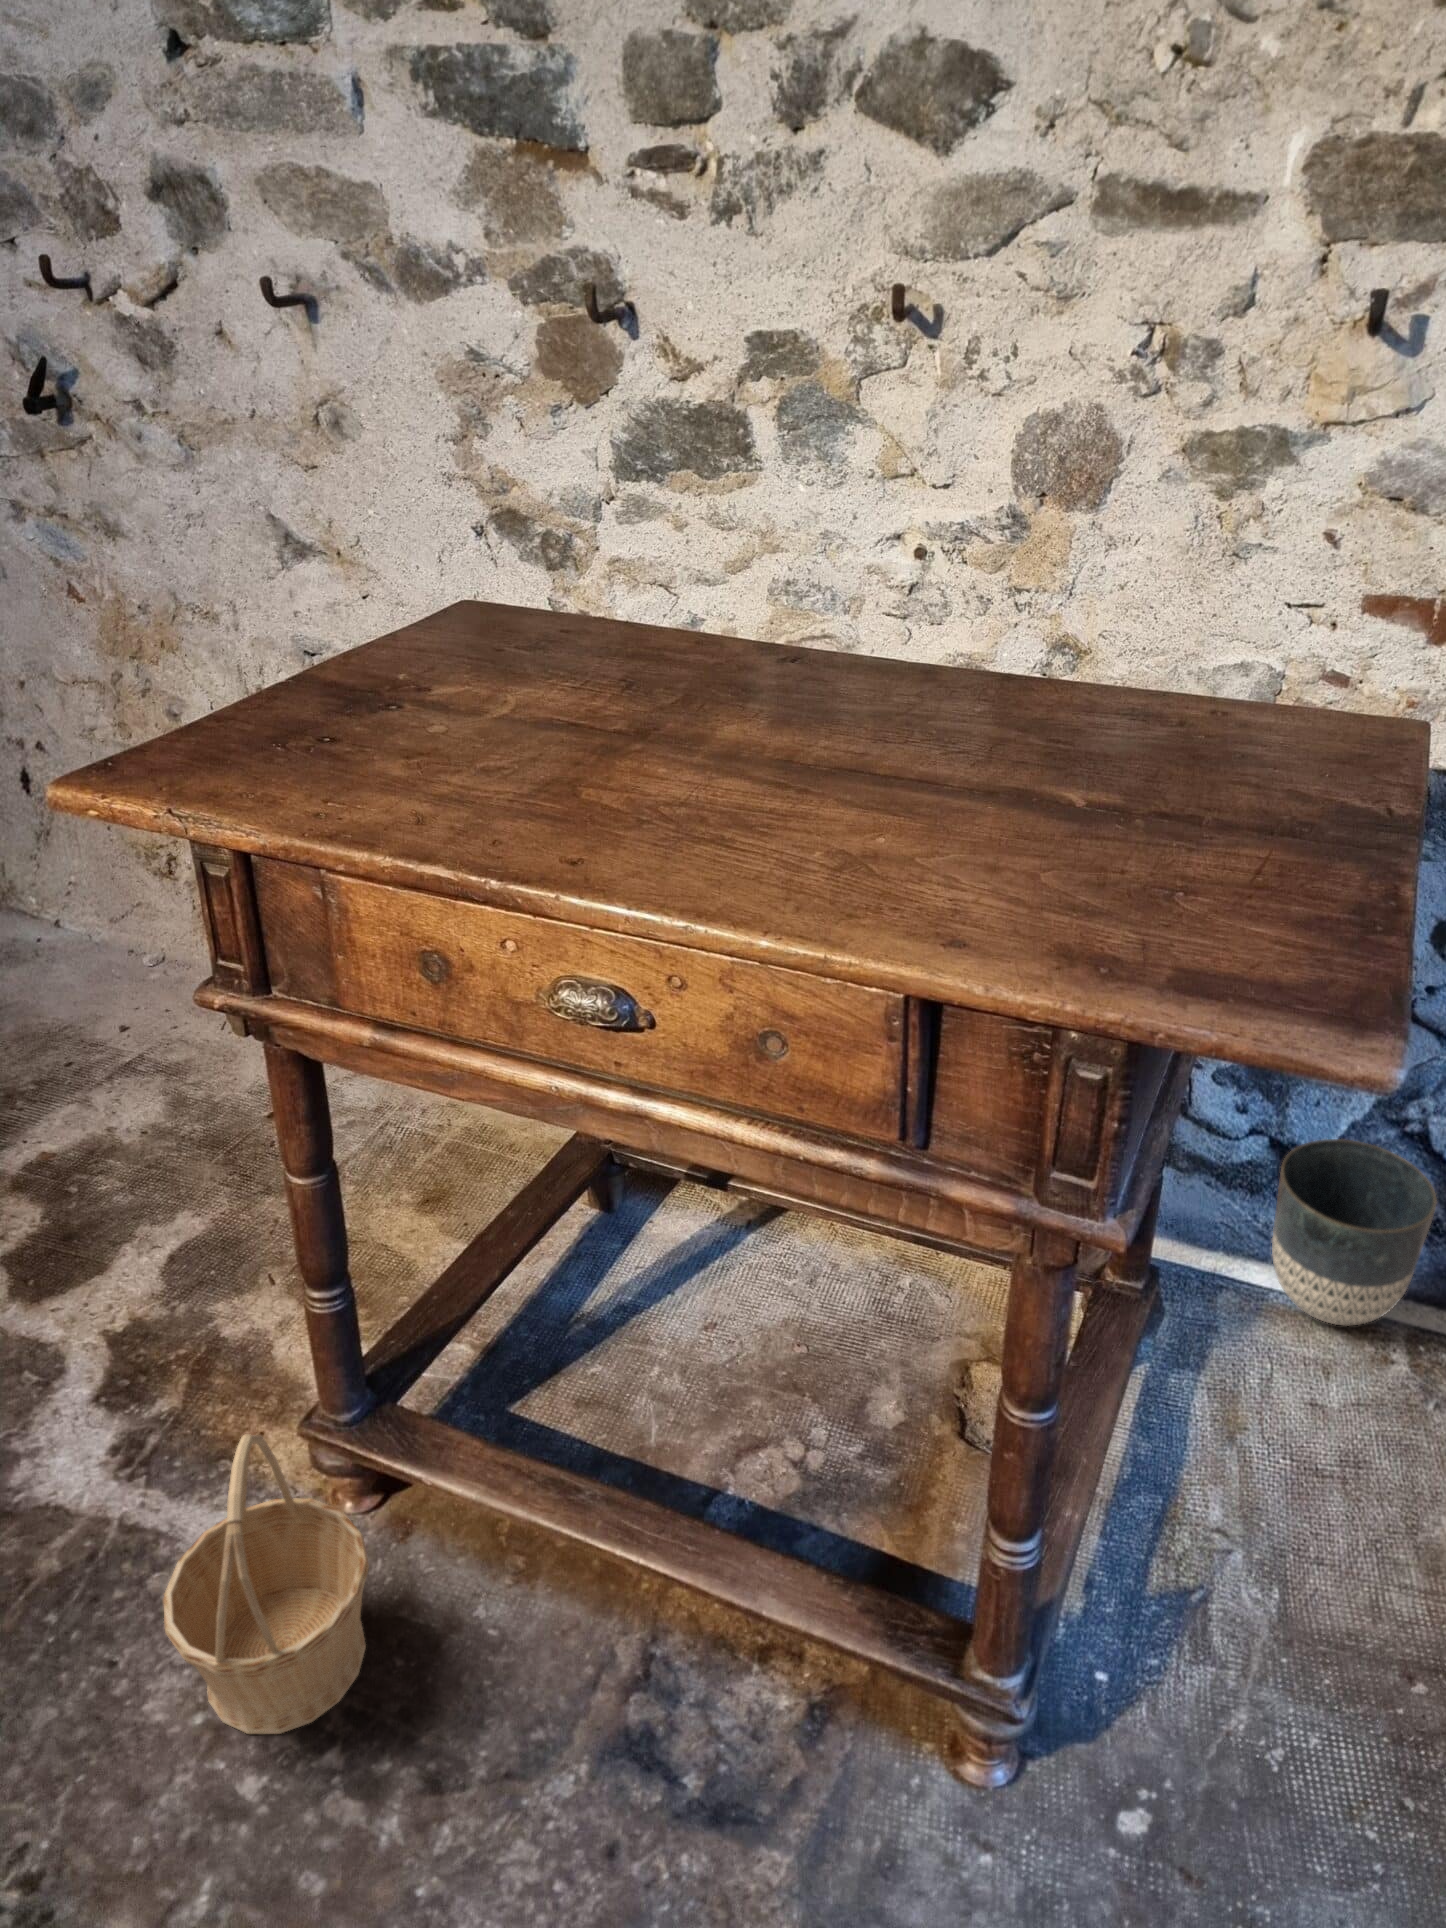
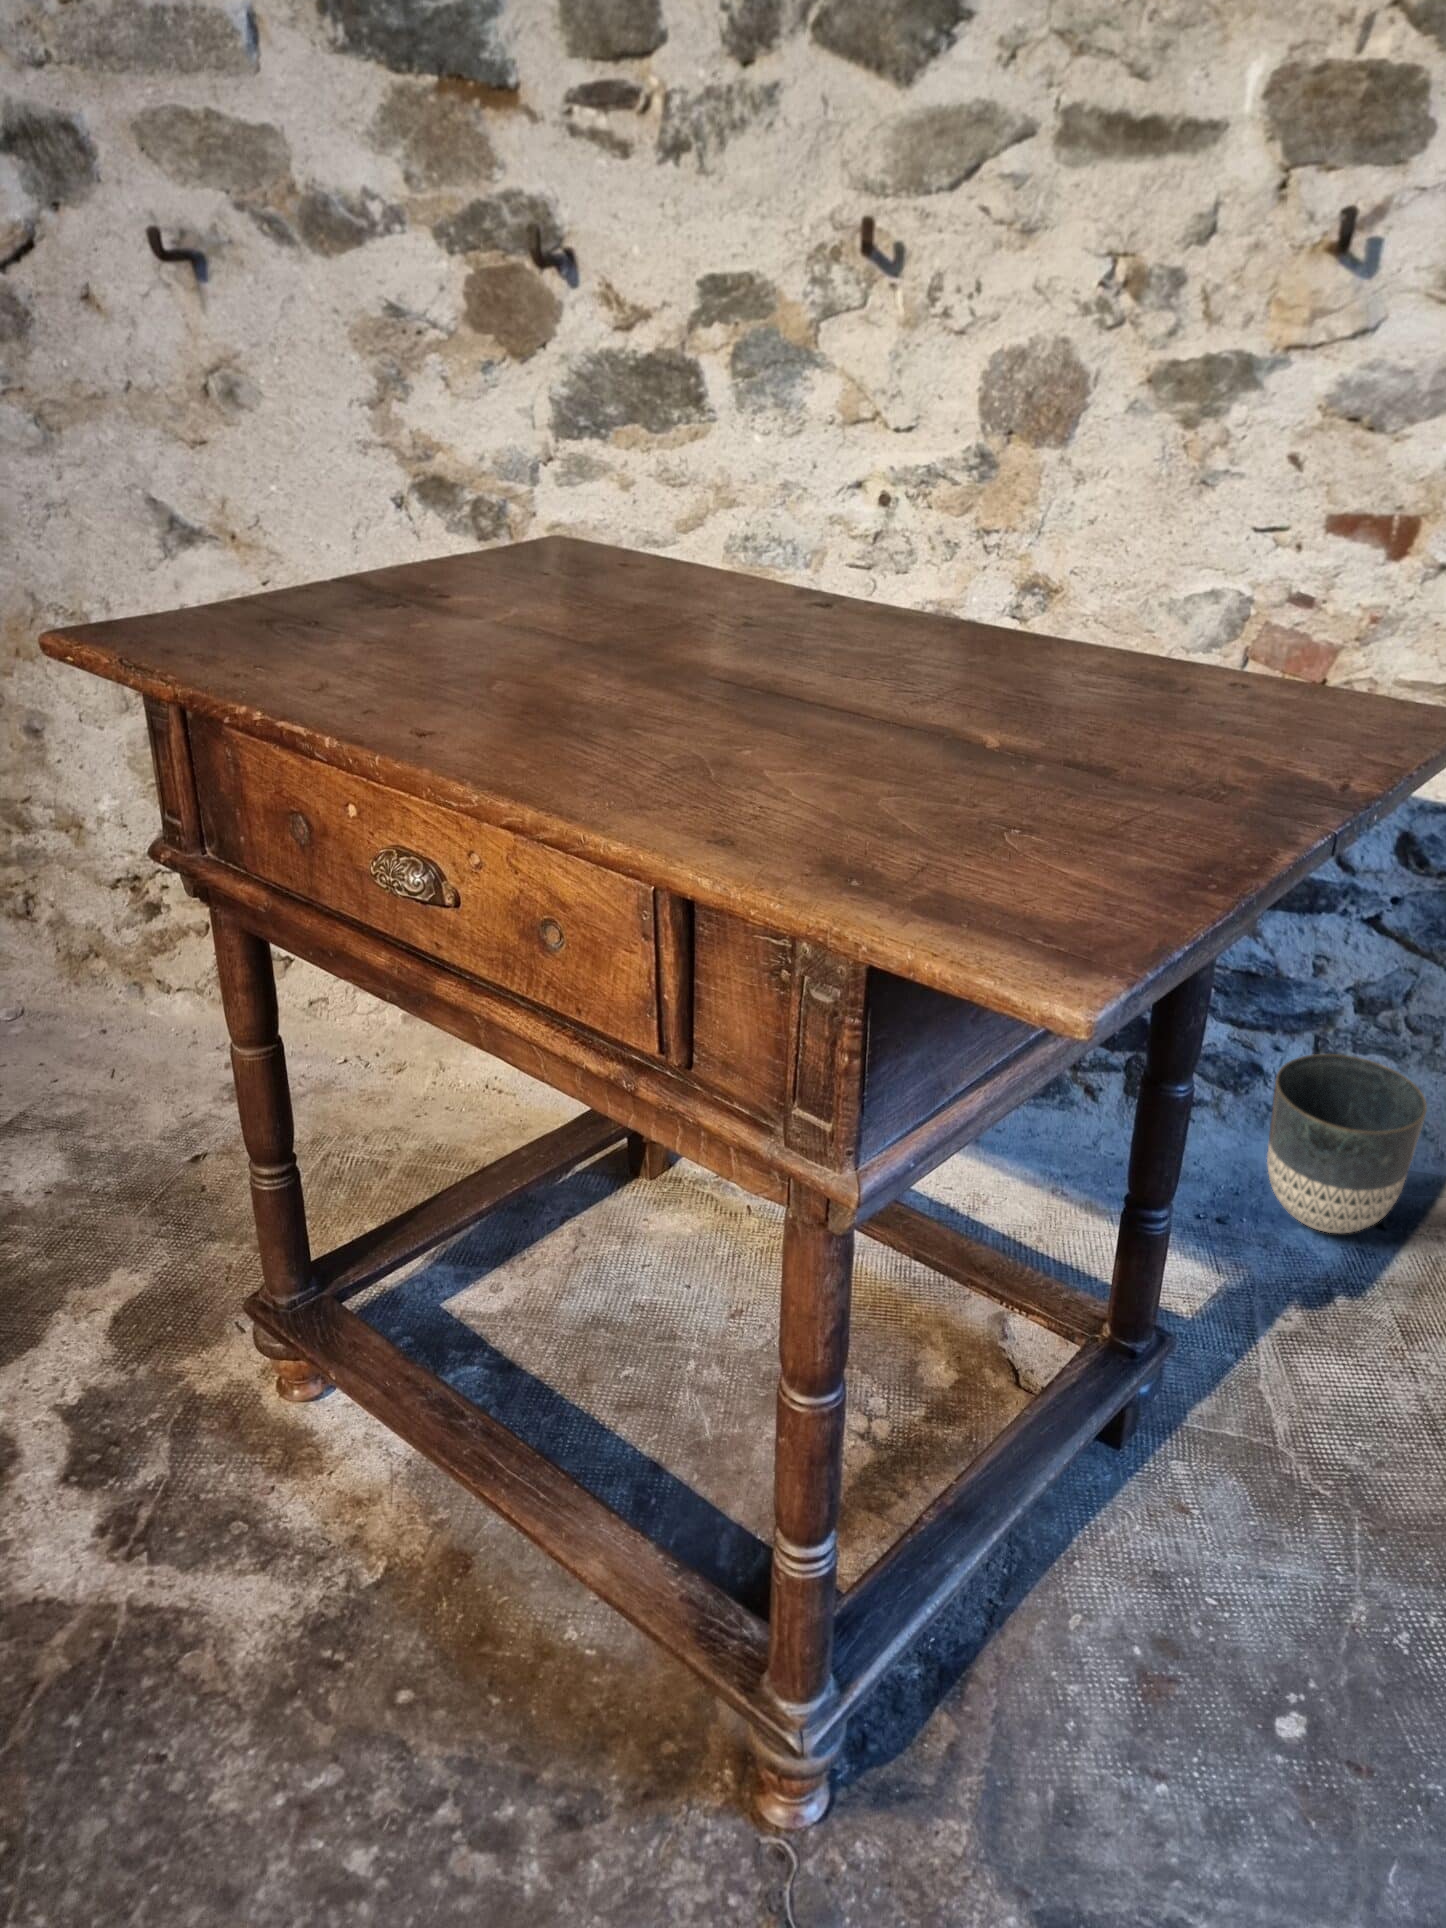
basket: present [163,1434,369,1734] -> none [234,1464,462,1806]

